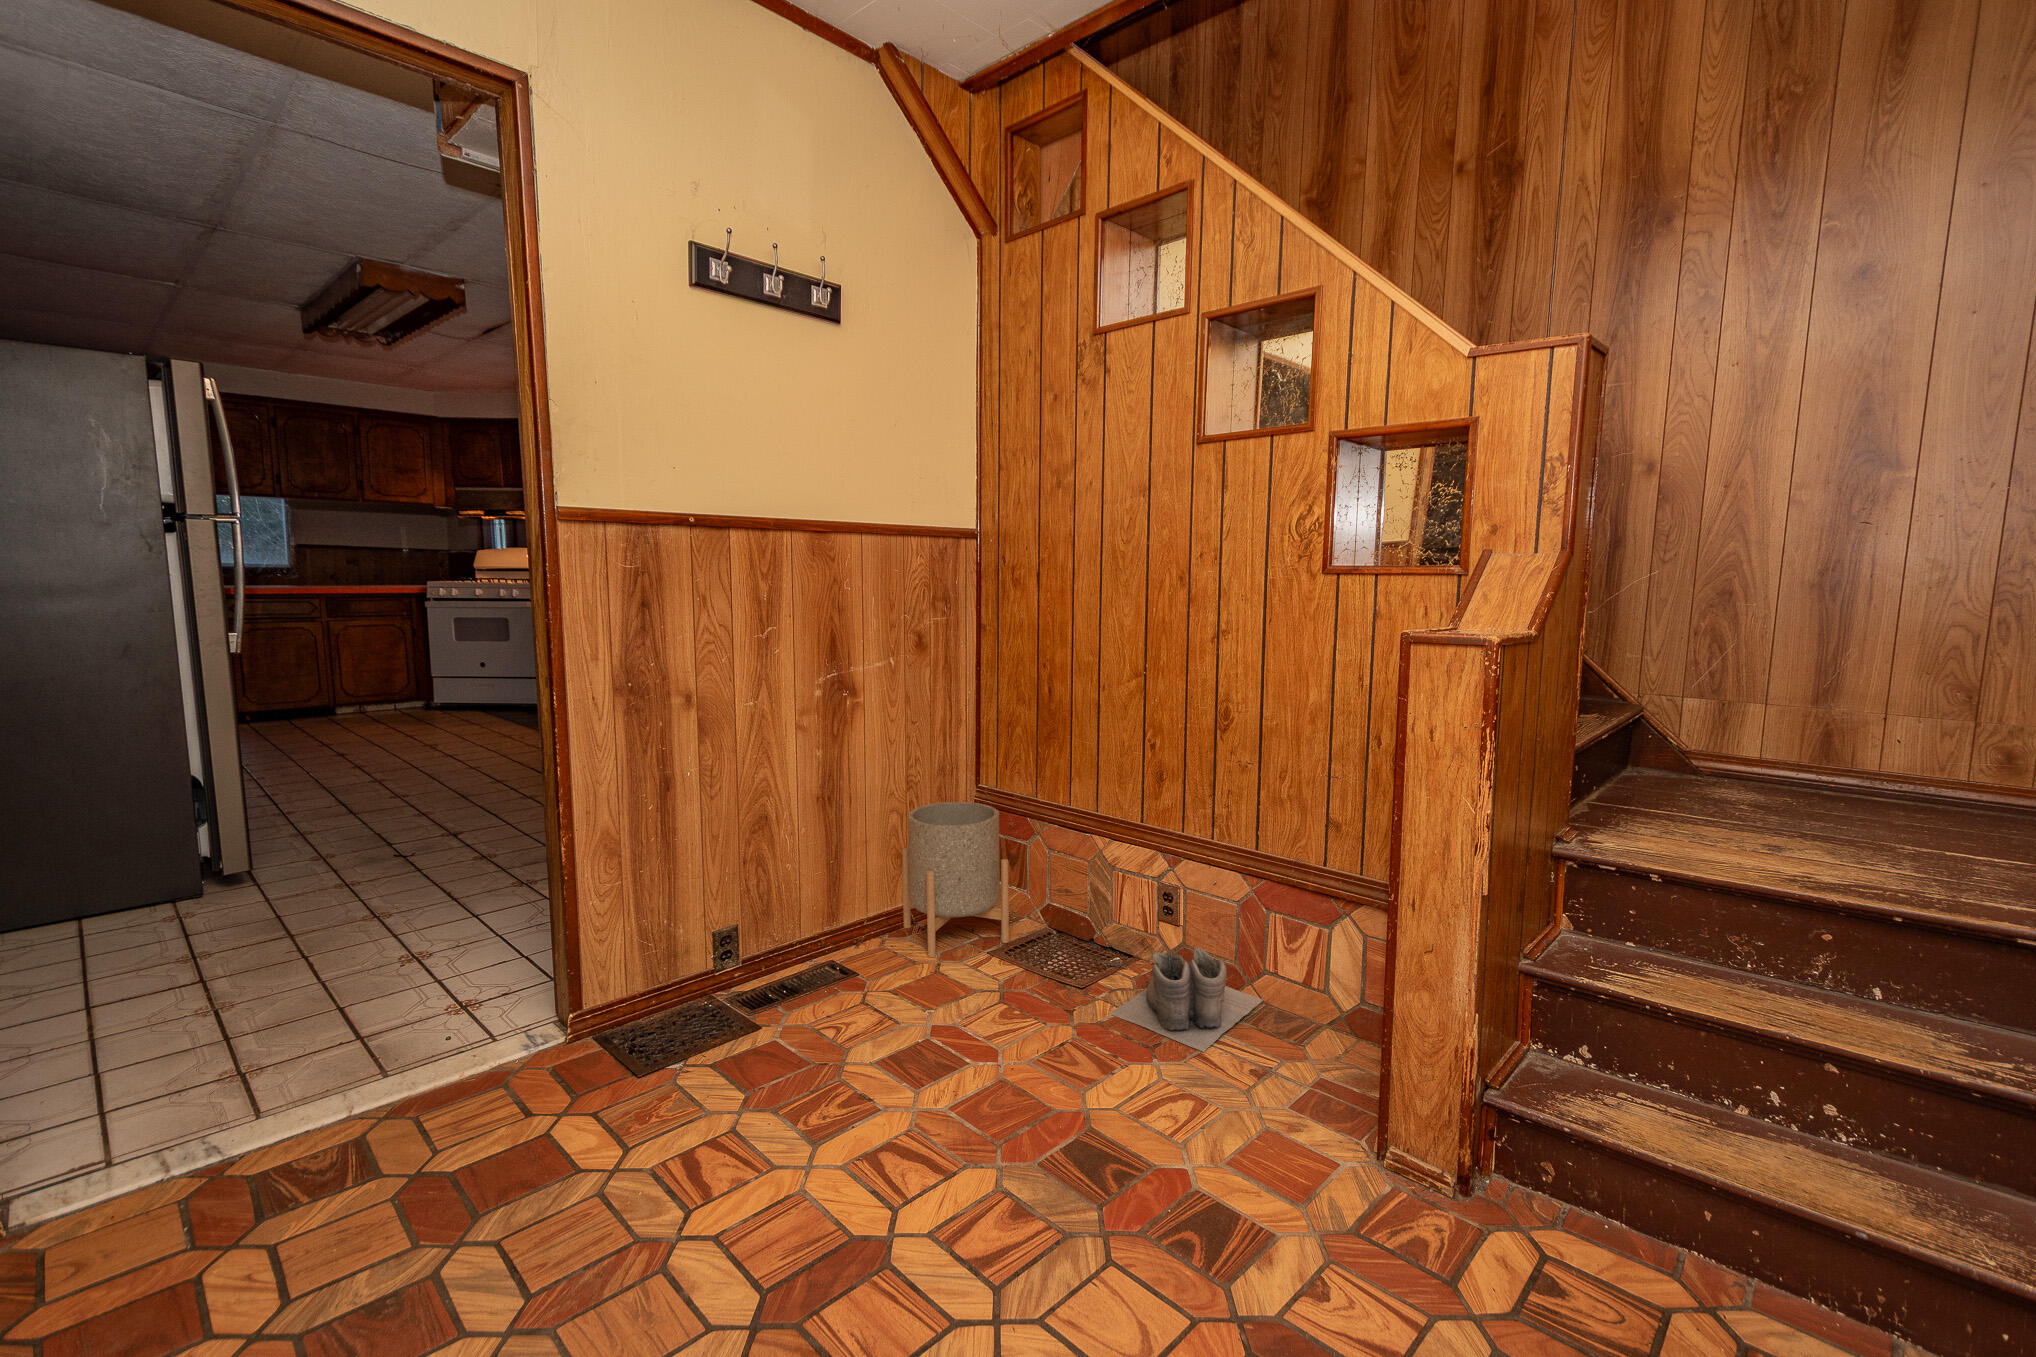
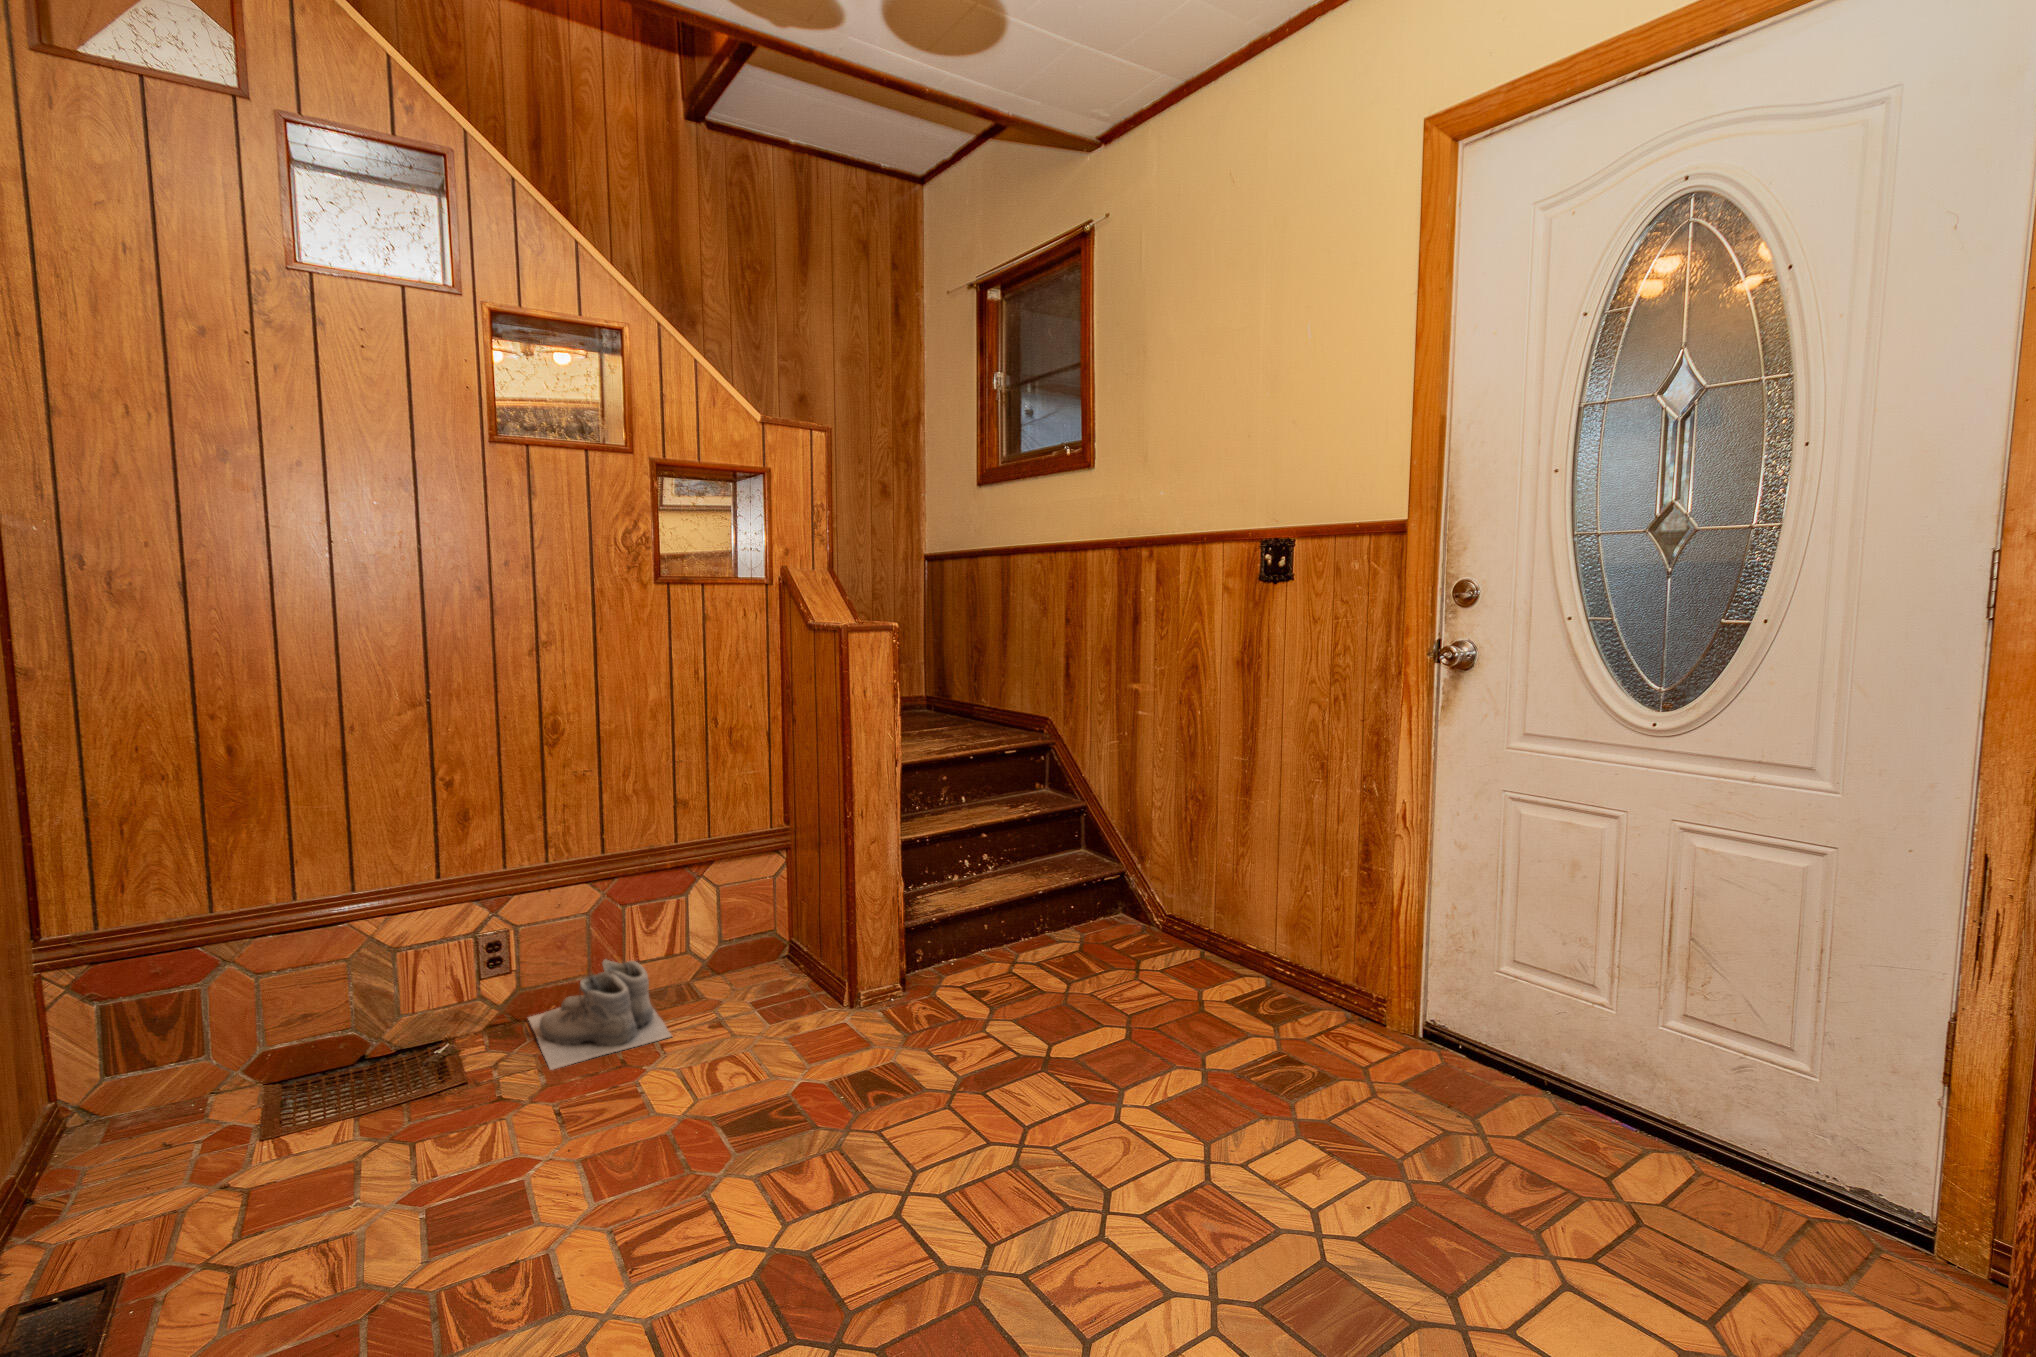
planter: present [902,802,1009,958] -> none [31,934,286,1203]

